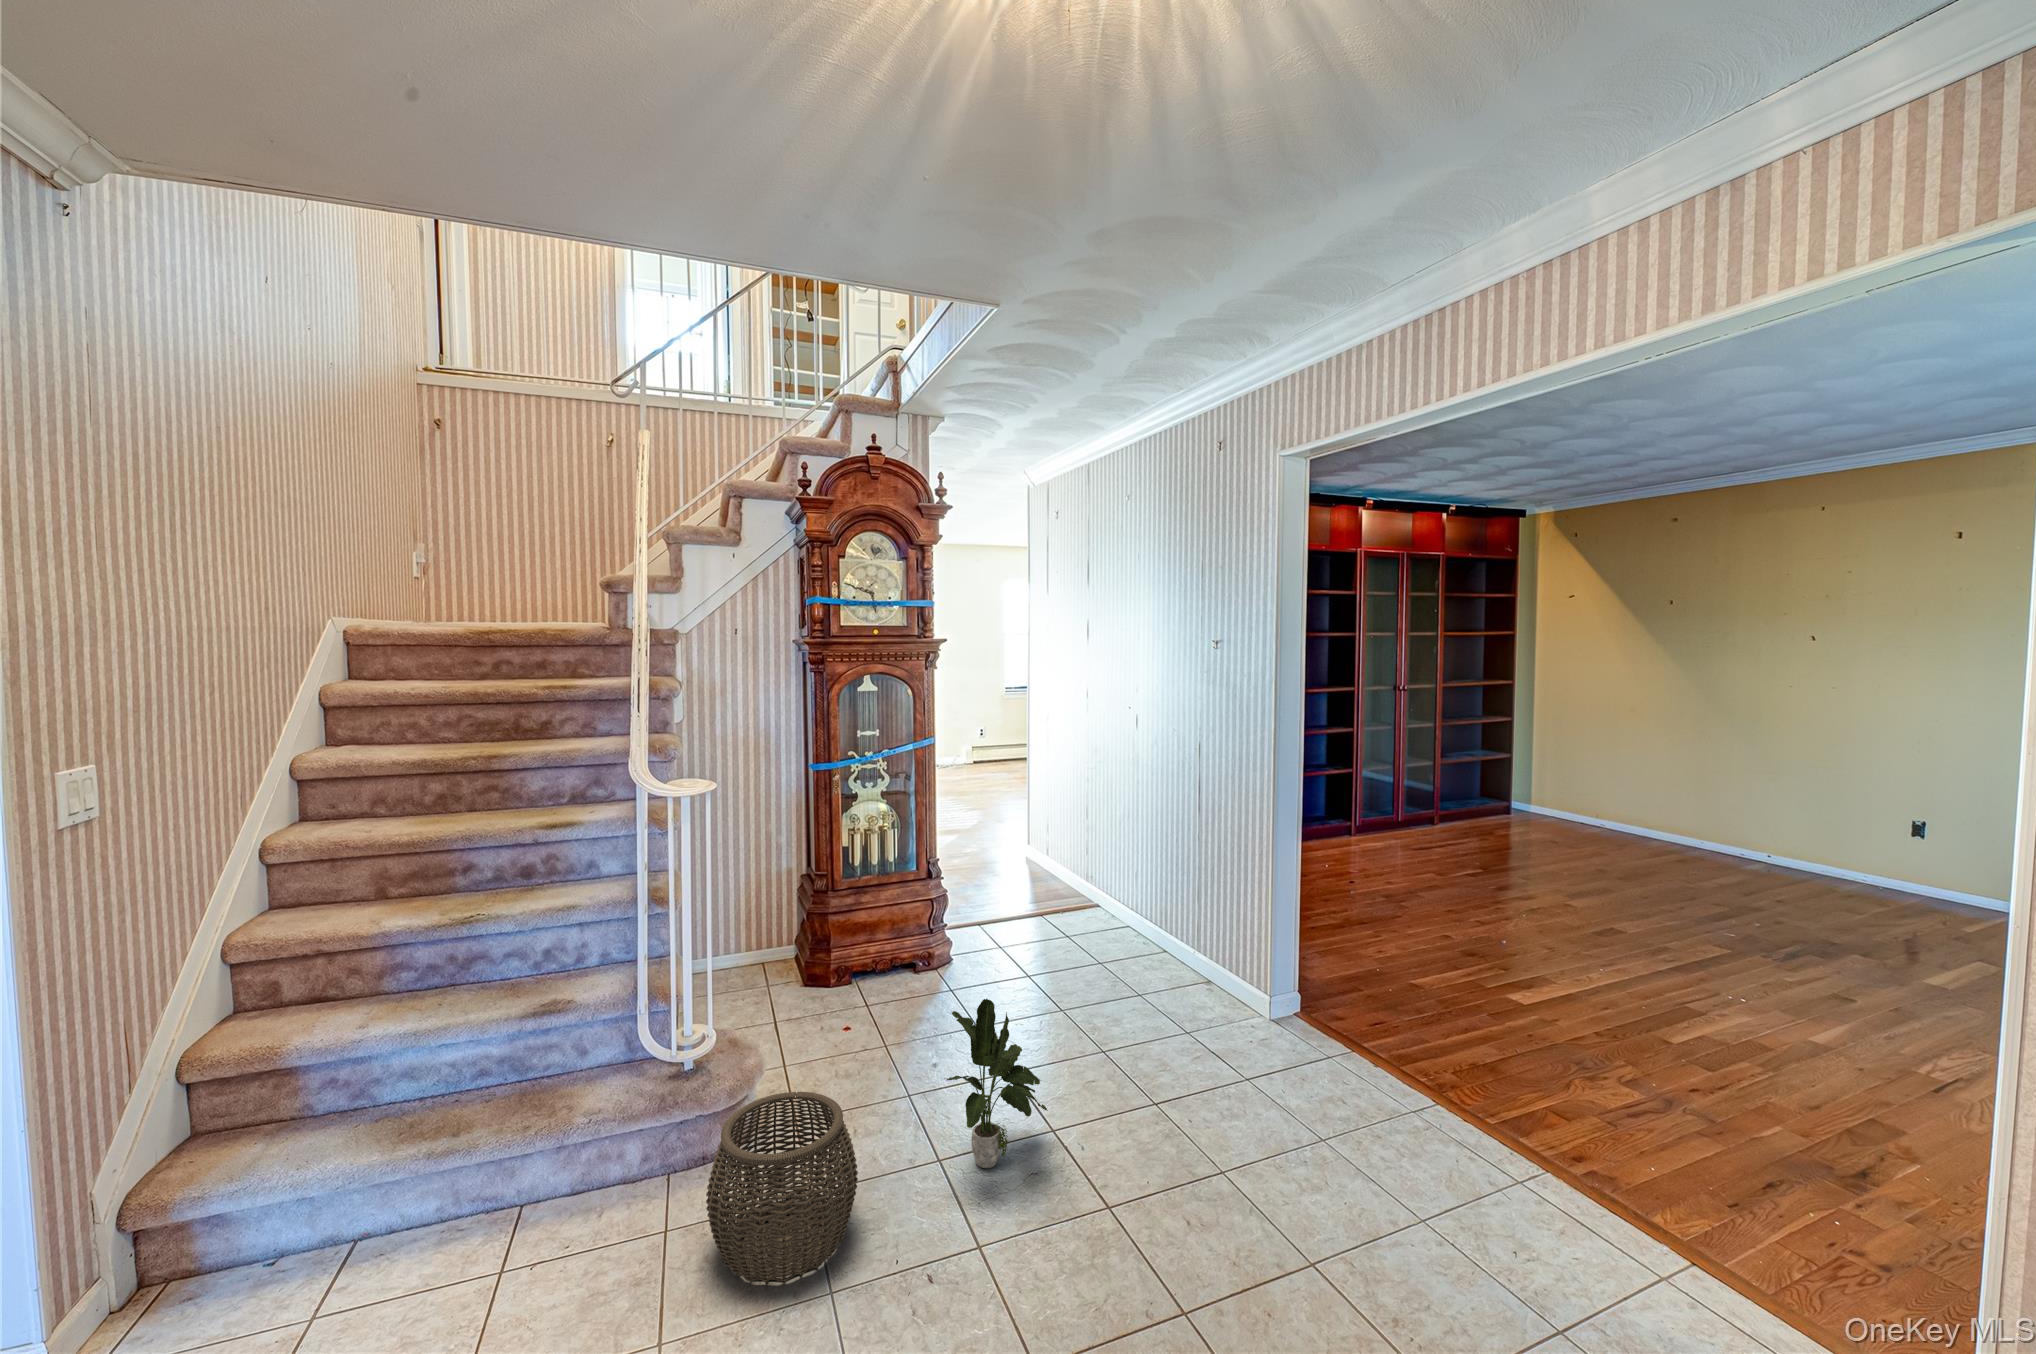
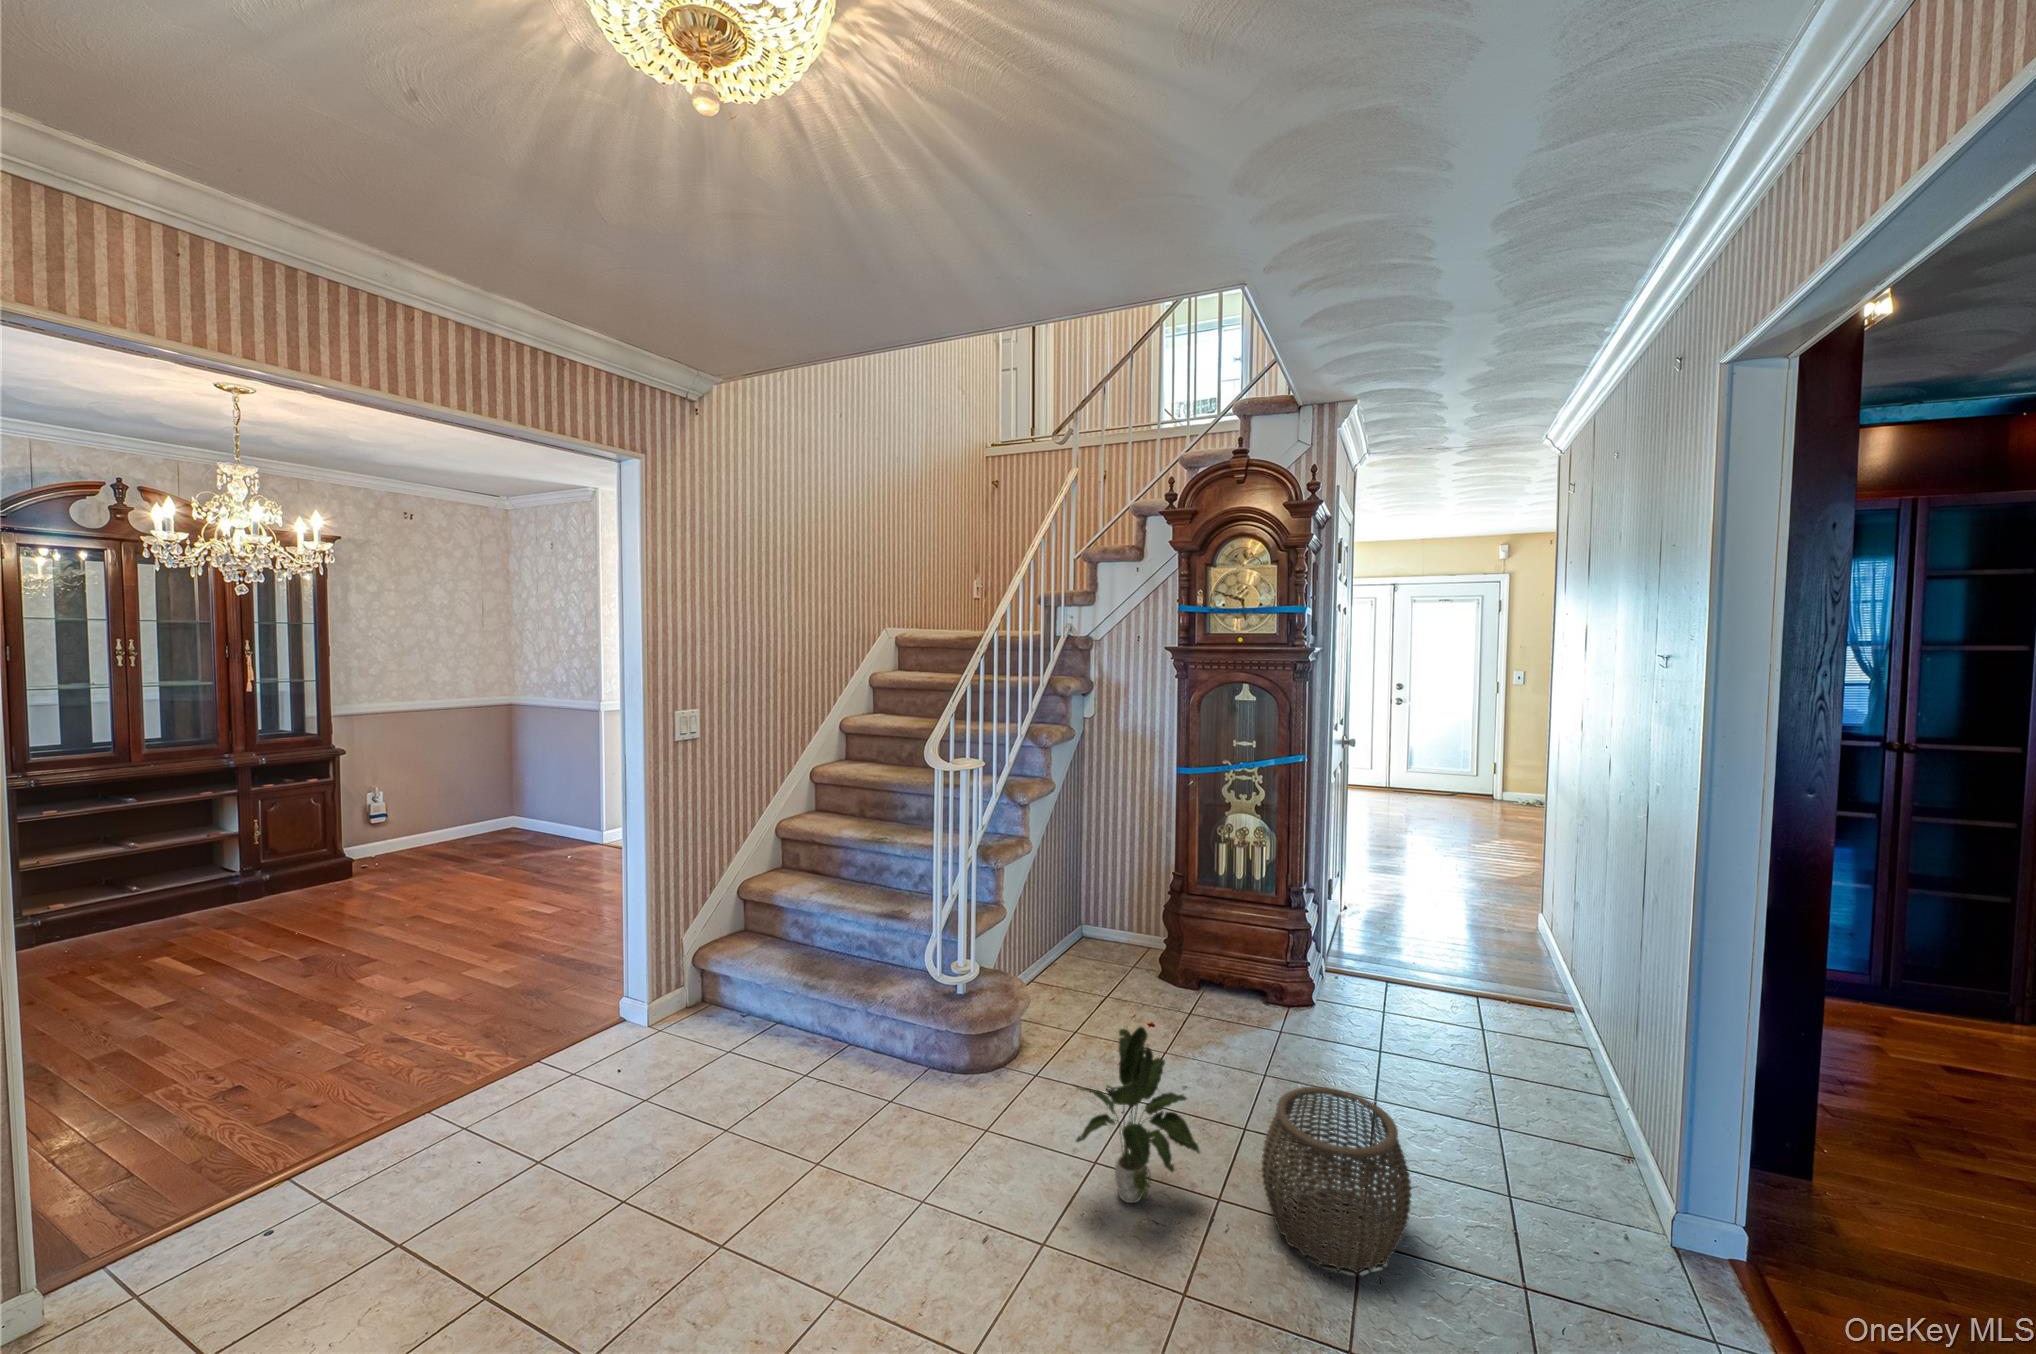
woven basket: present [706,1092,858,1284] -> present [1261,1087,1412,1272]

